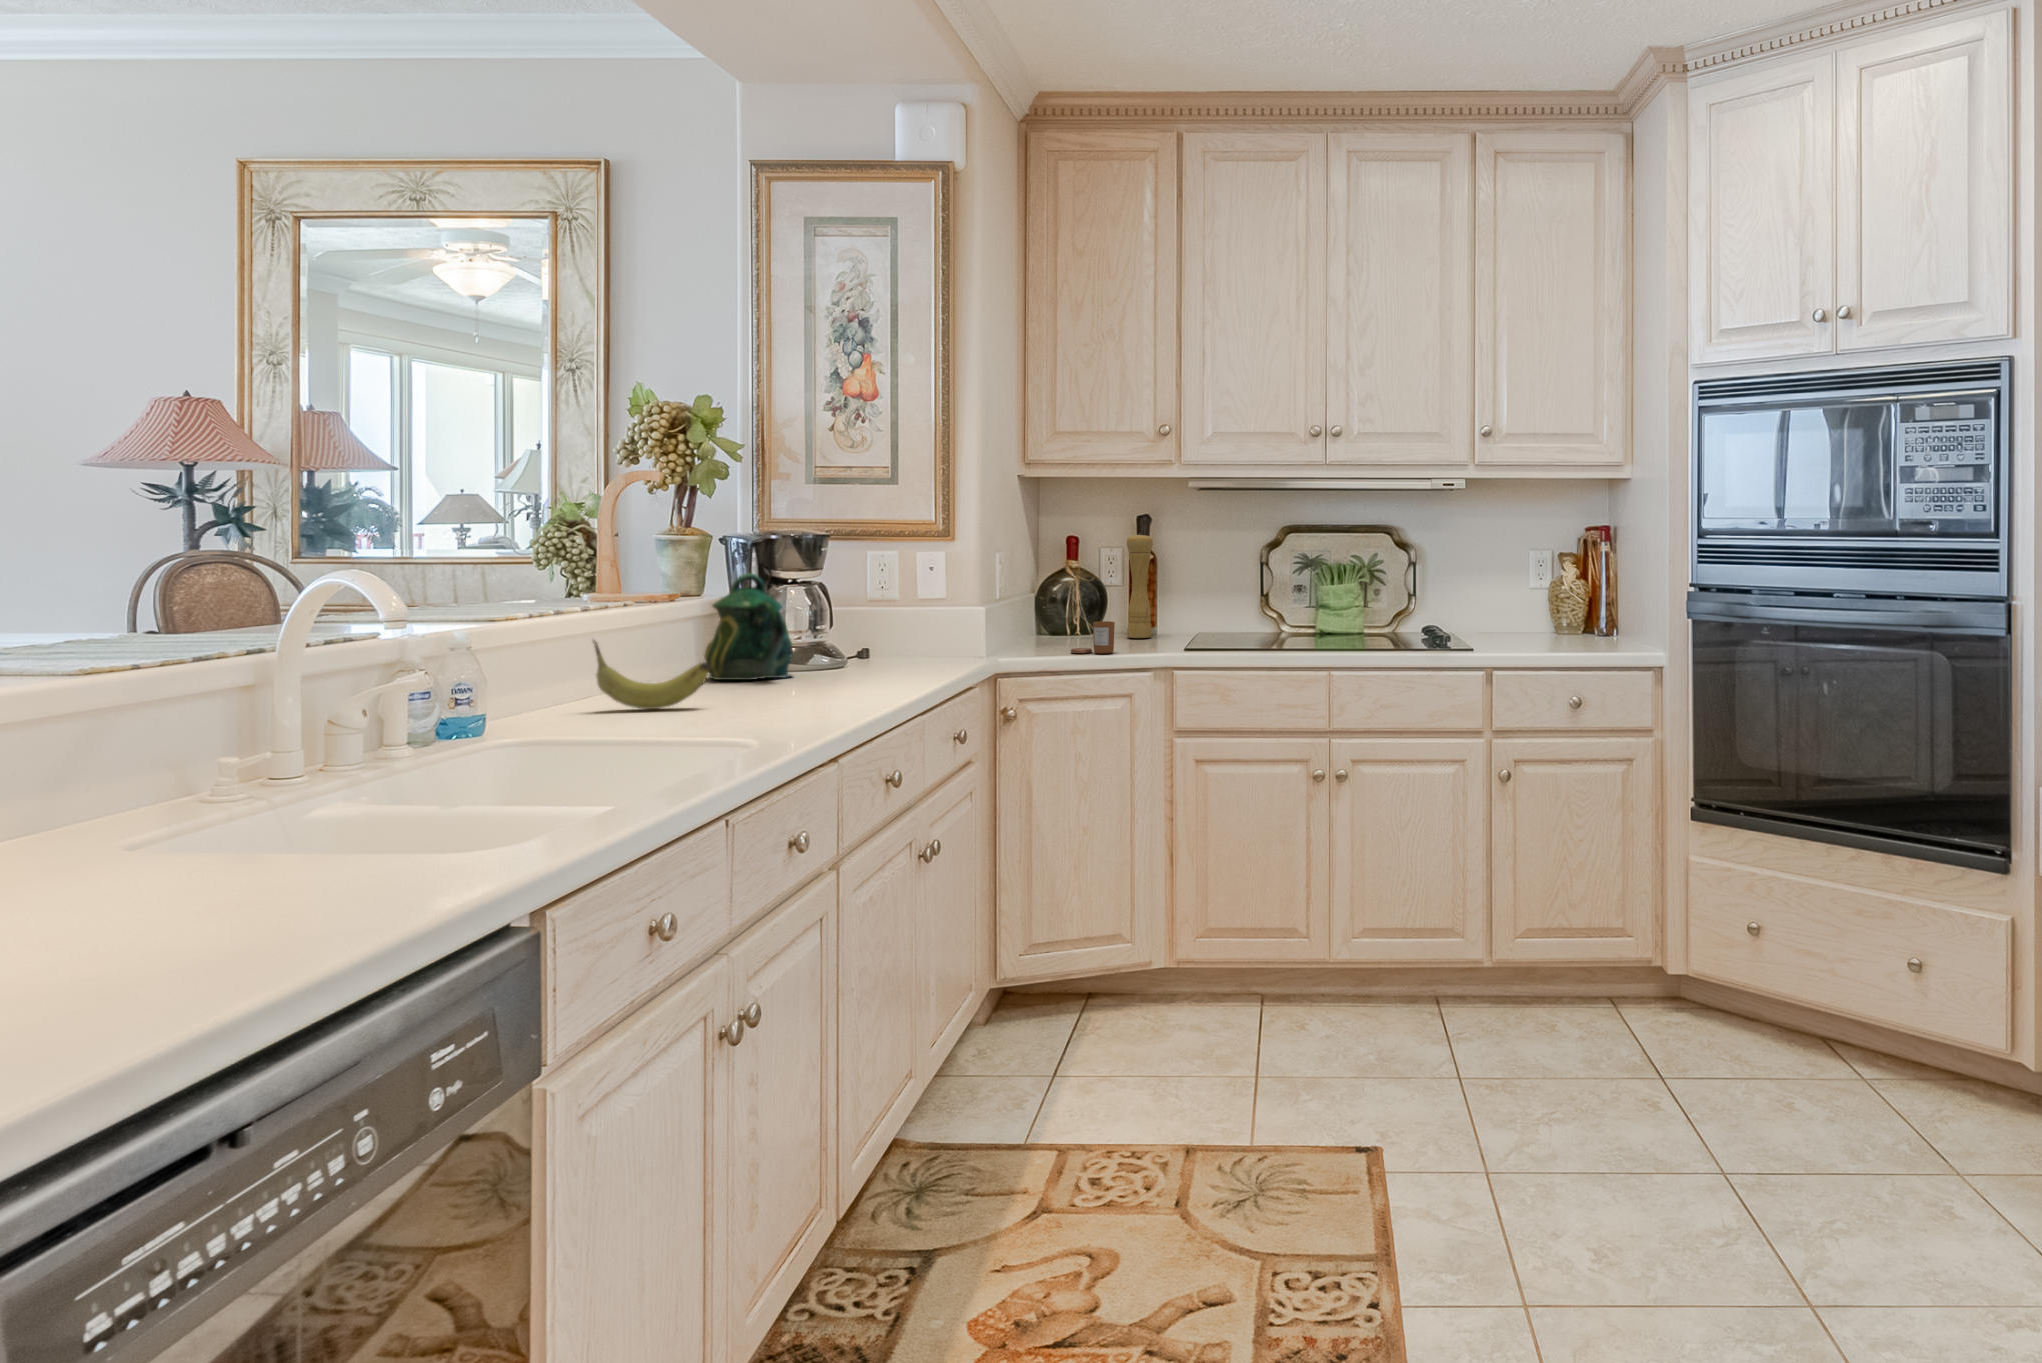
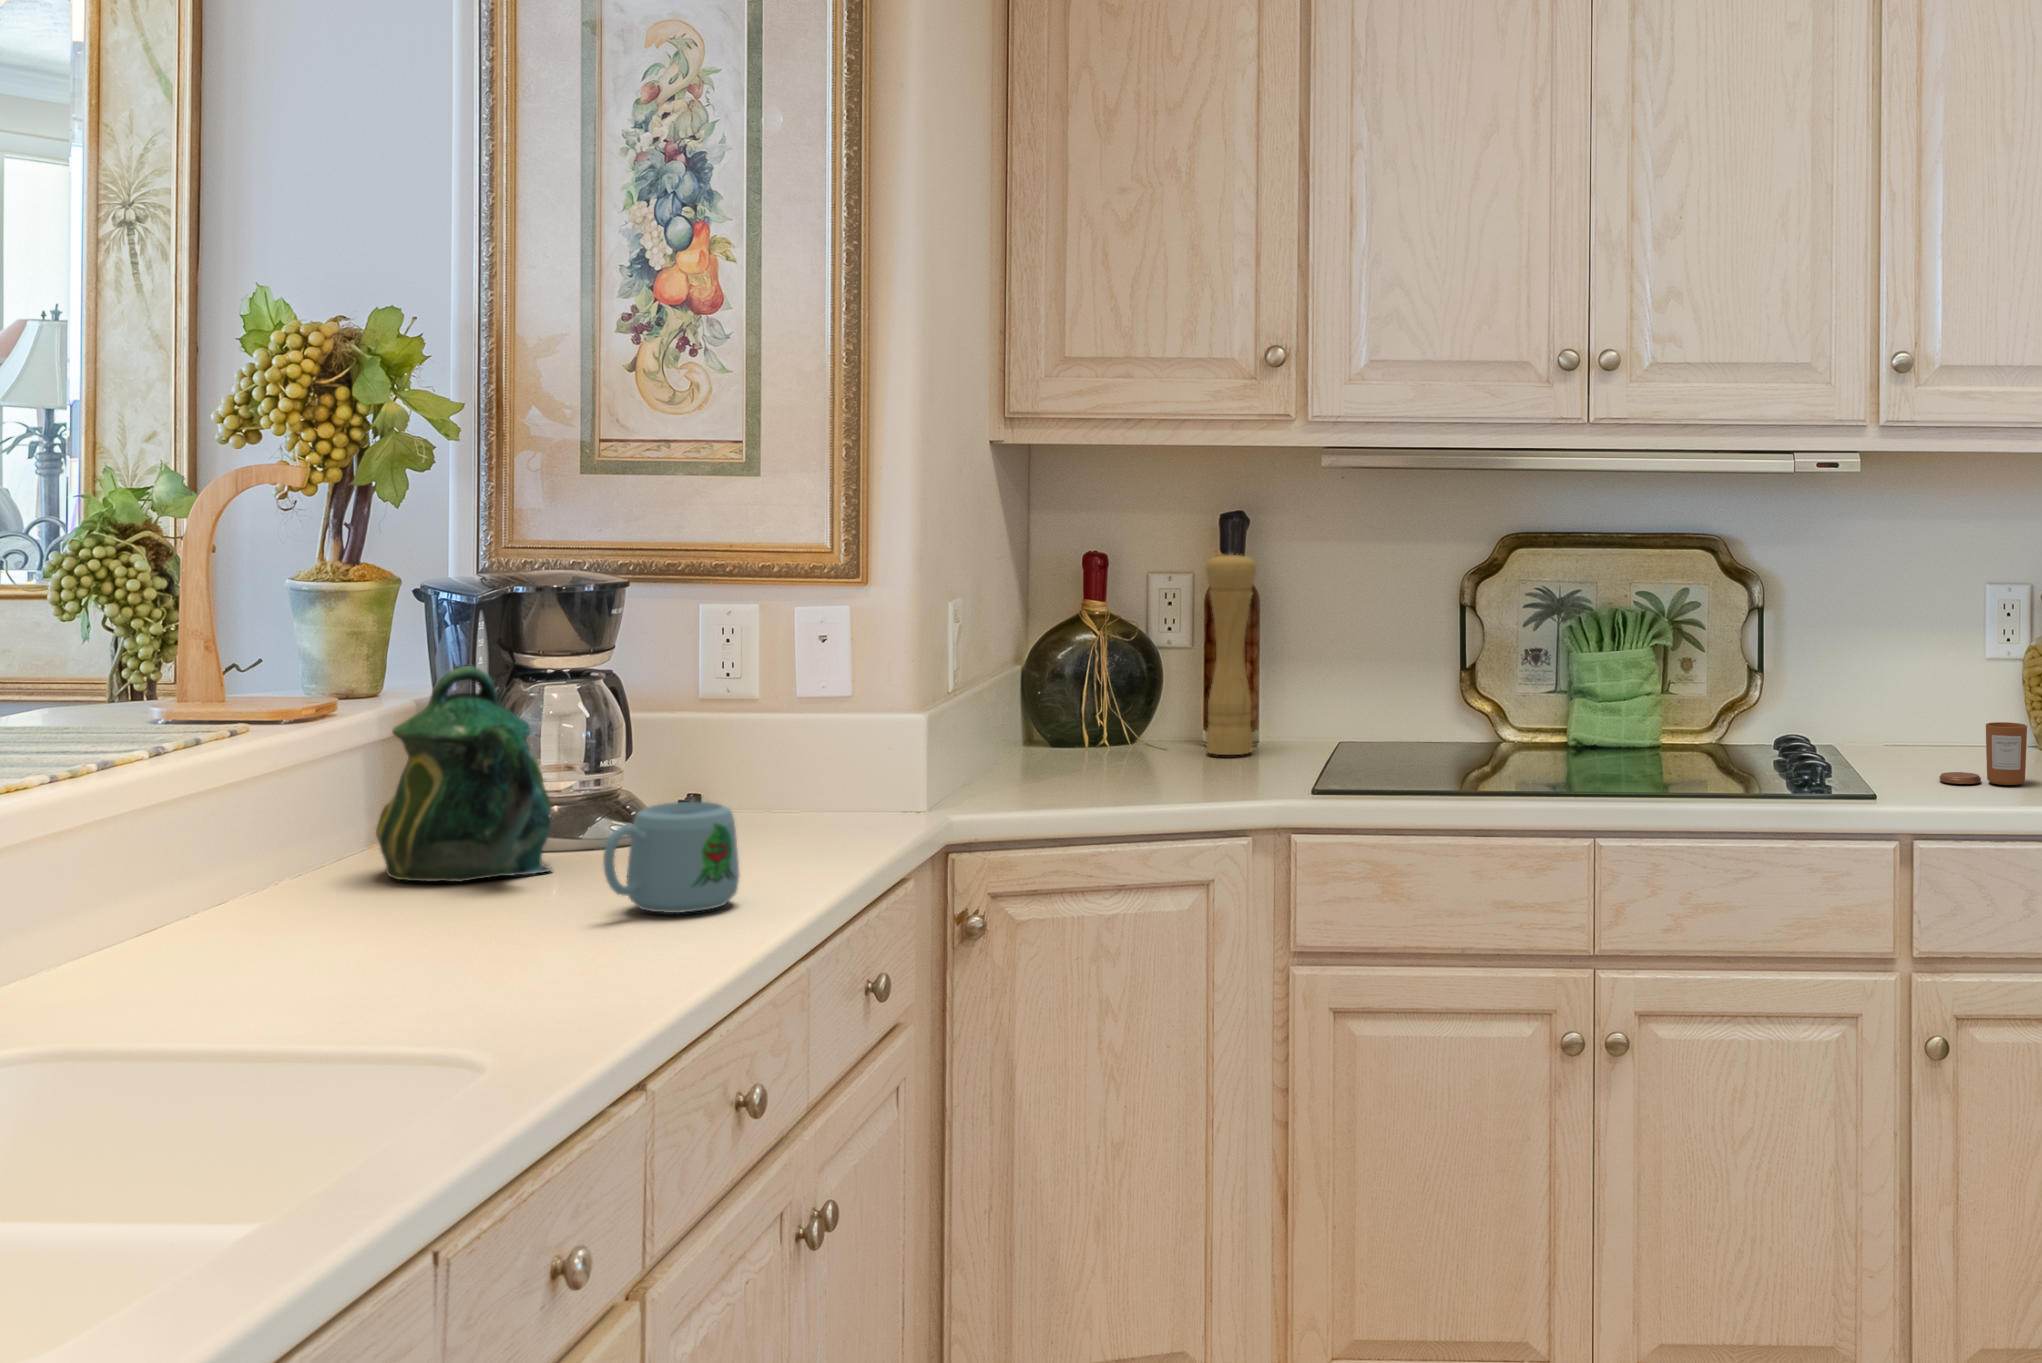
candle: present [1071,621,1115,653] -> present [1939,722,2027,785]
mug: none [820,636,889,690] -> present [604,802,740,913]
fruit: present [593,640,709,709] -> none [144,827,379,970]

